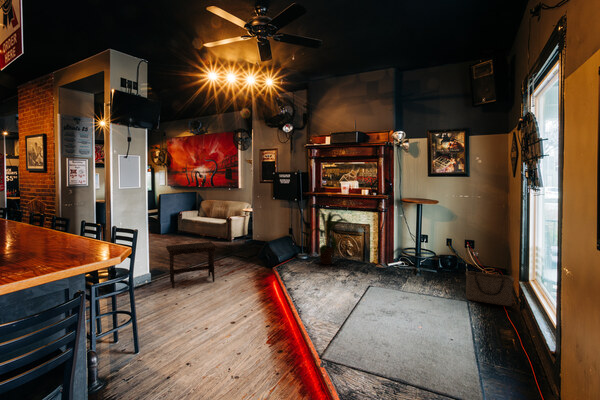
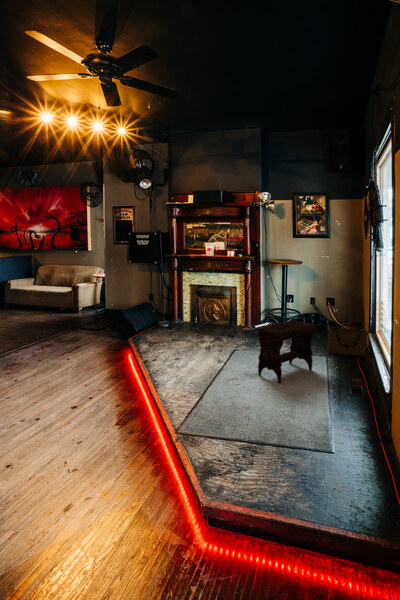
house plant: present [310,207,349,265] -> none [174,269,219,330]
footstool: present [166,242,217,288] -> present [255,320,318,383]

